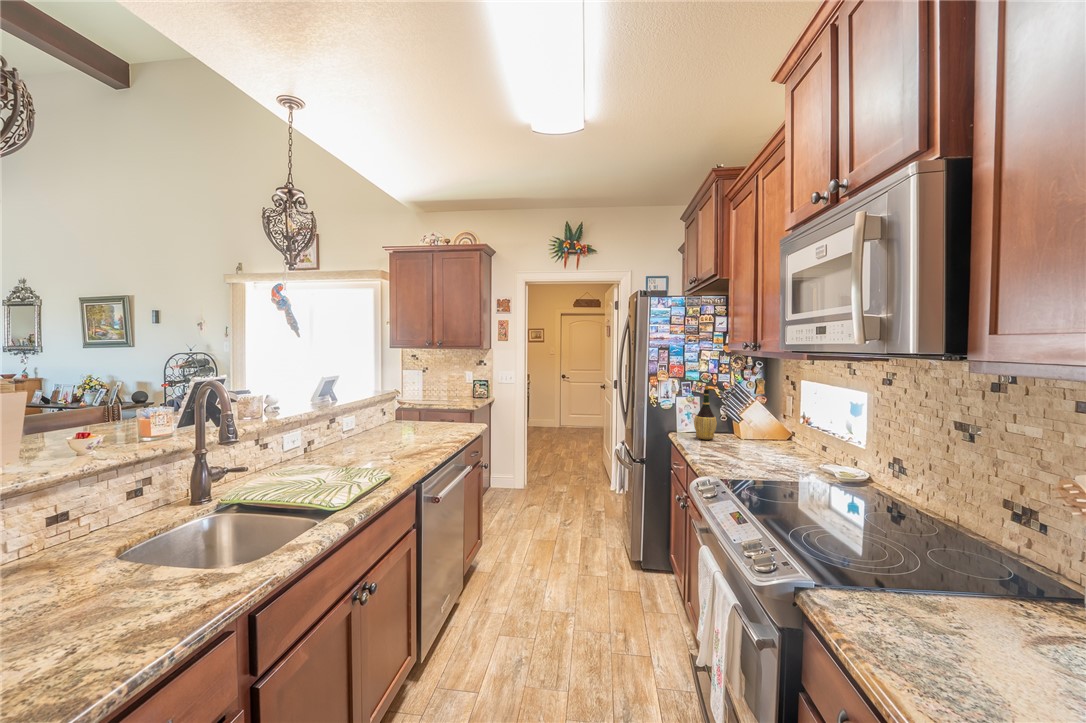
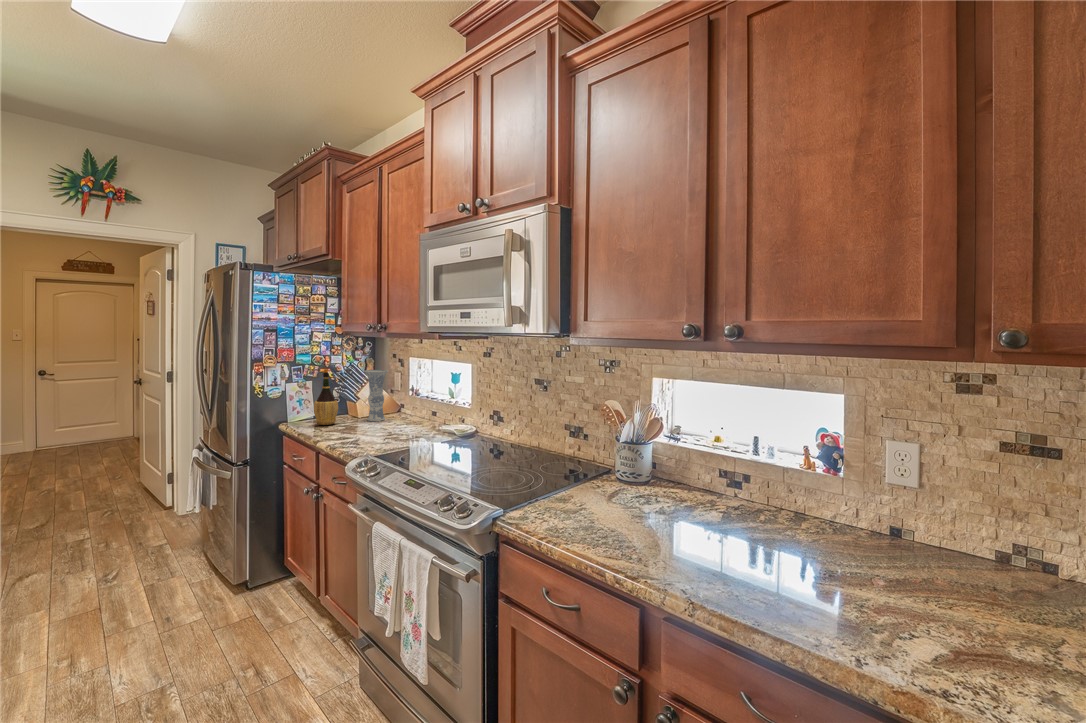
vase: none [744,390,771,444] -> present [364,370,388,421]

